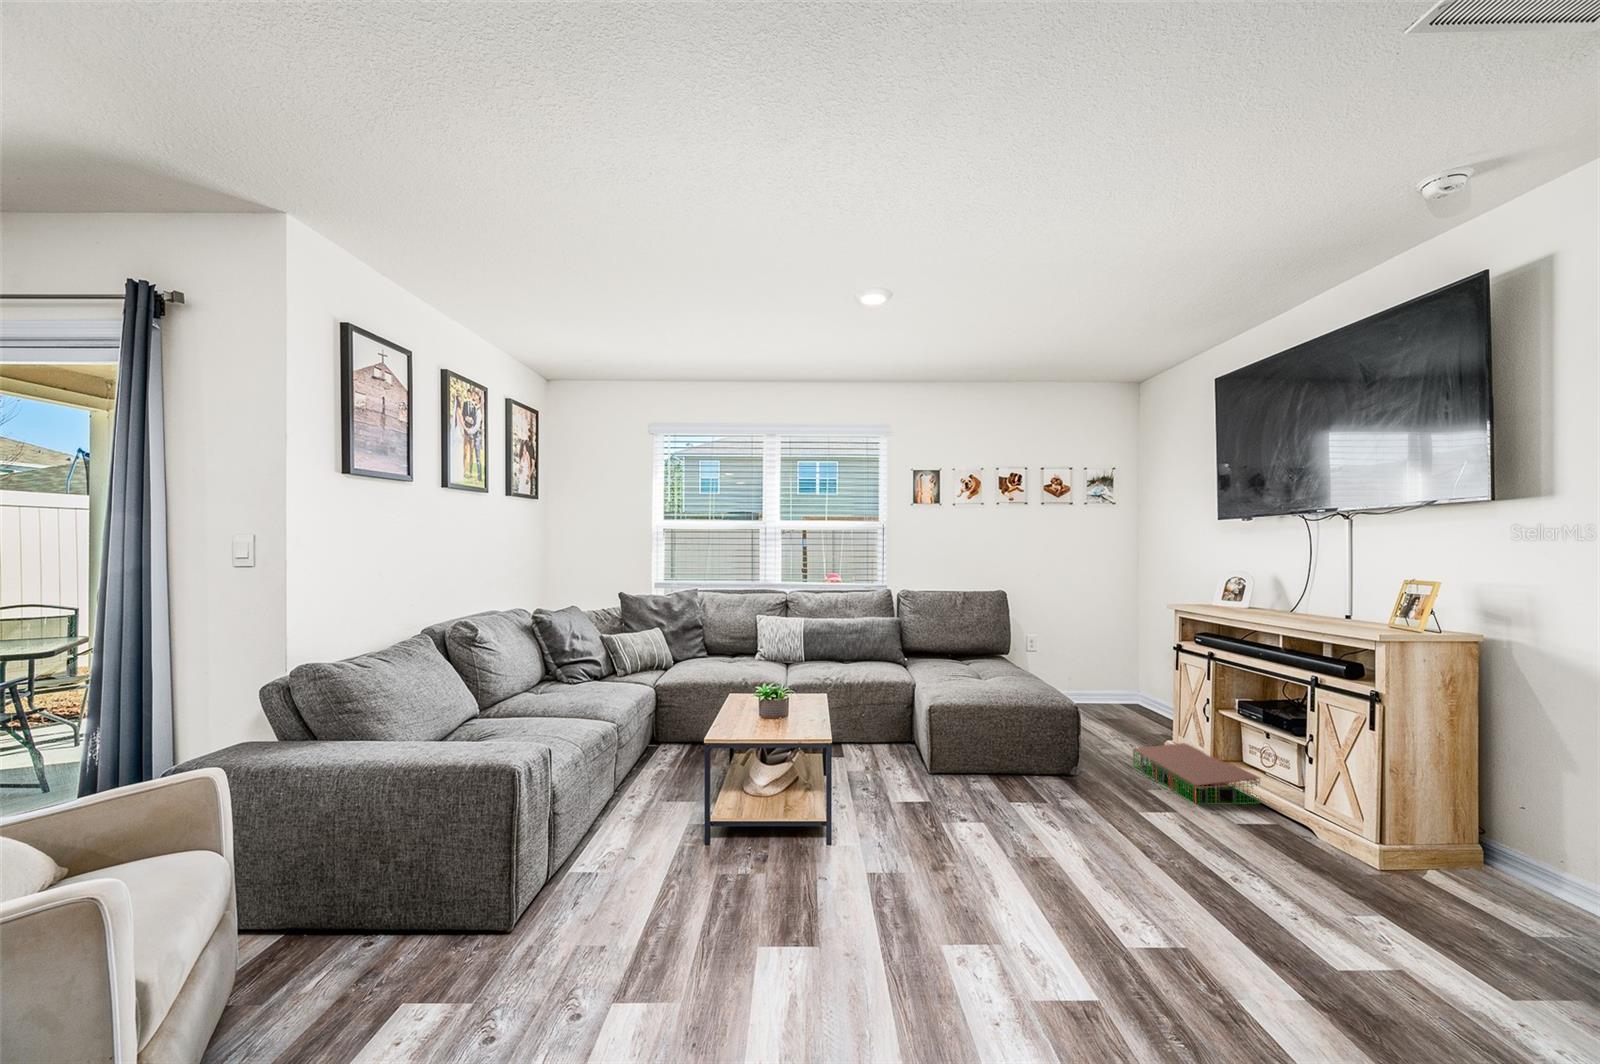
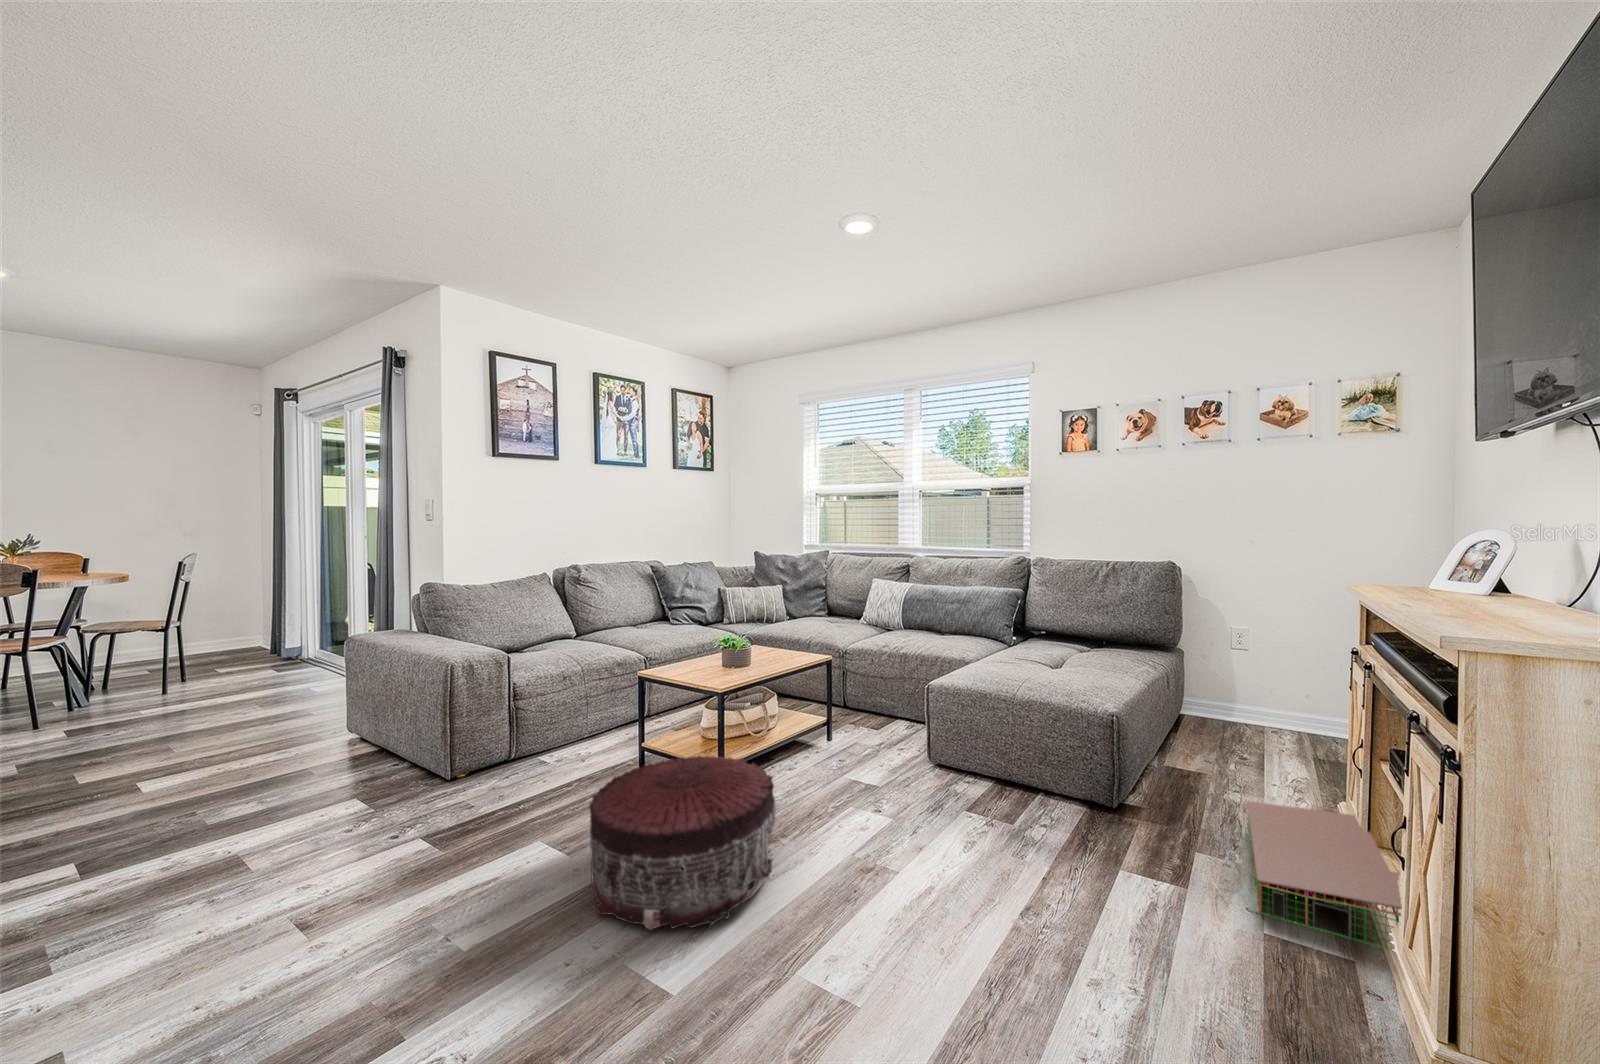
pouf: none [841,784,1015,932] -> present [589,756,776,930]

